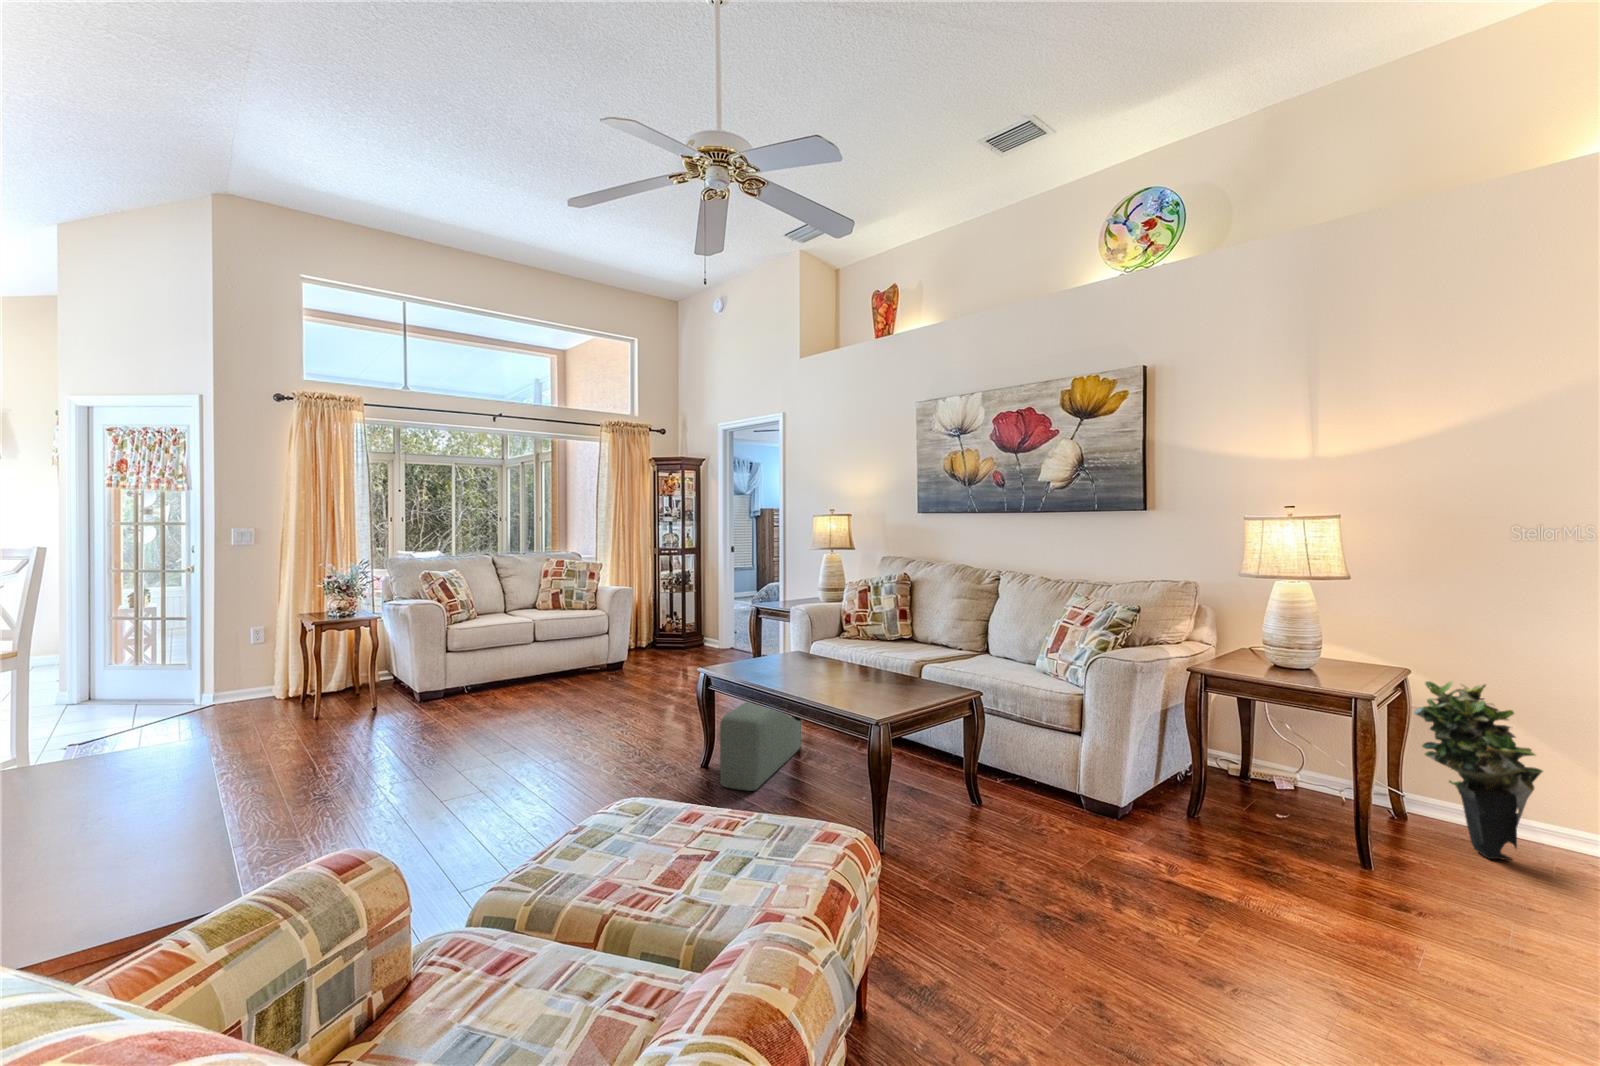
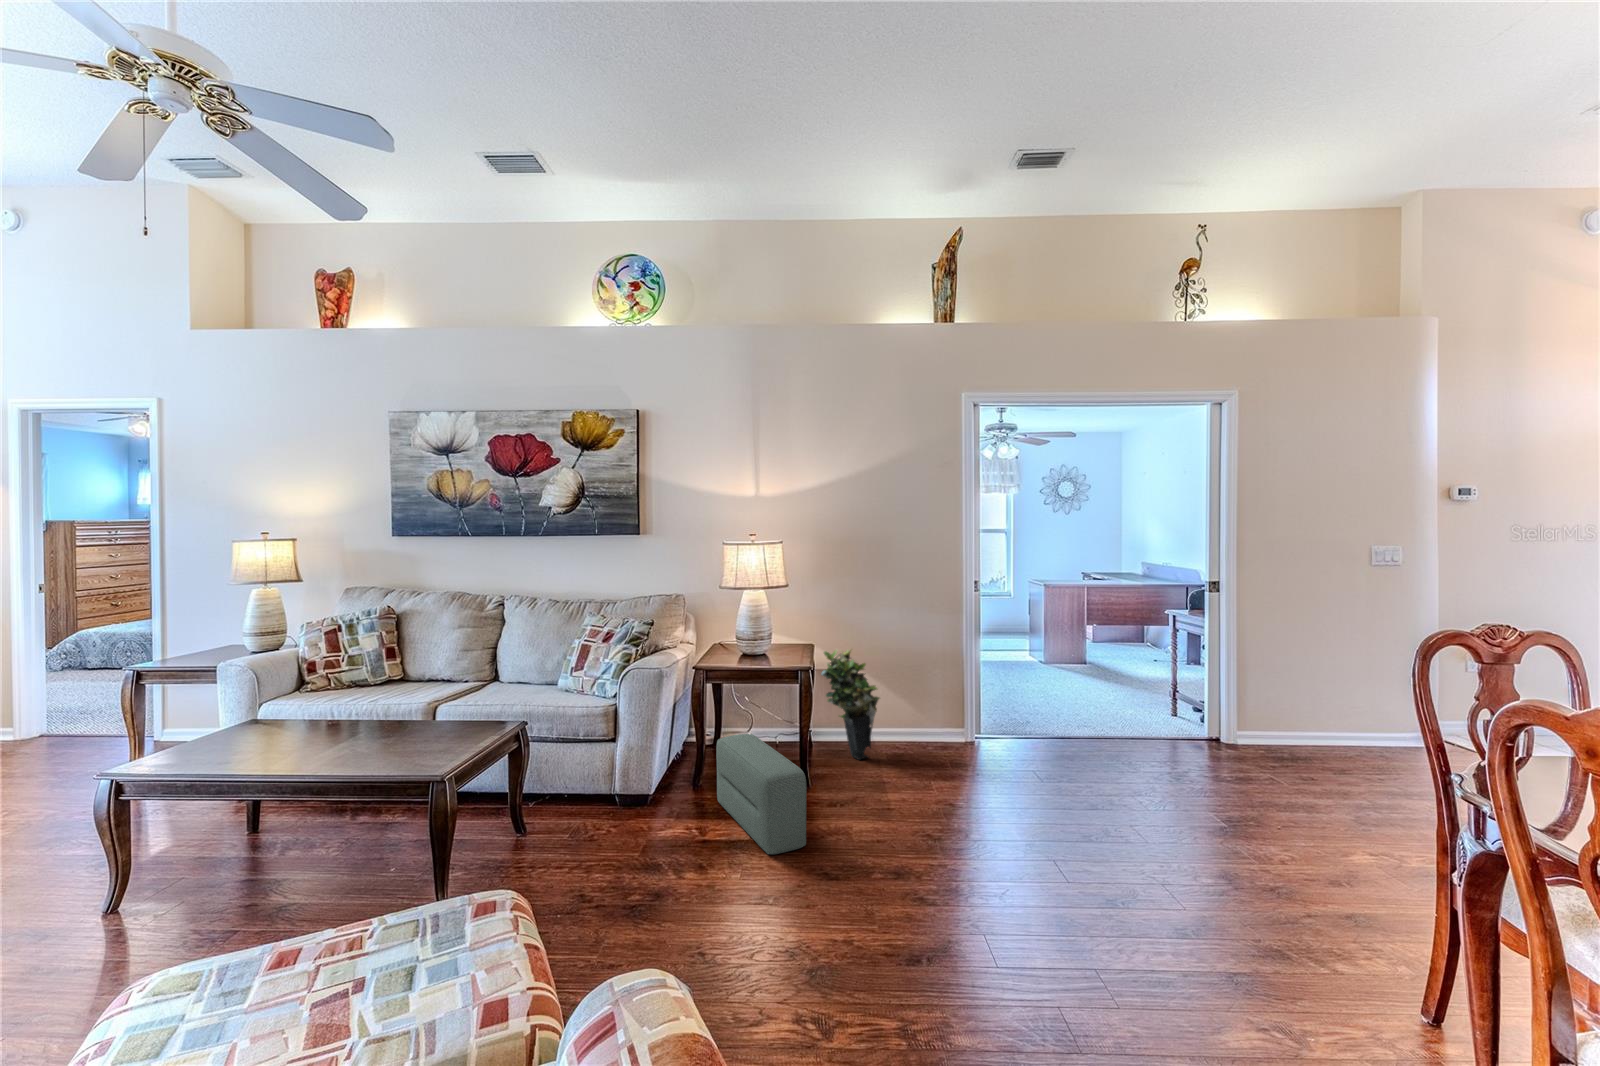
pouf: present [720,702,801,791] -> present [716,734,806,854]

